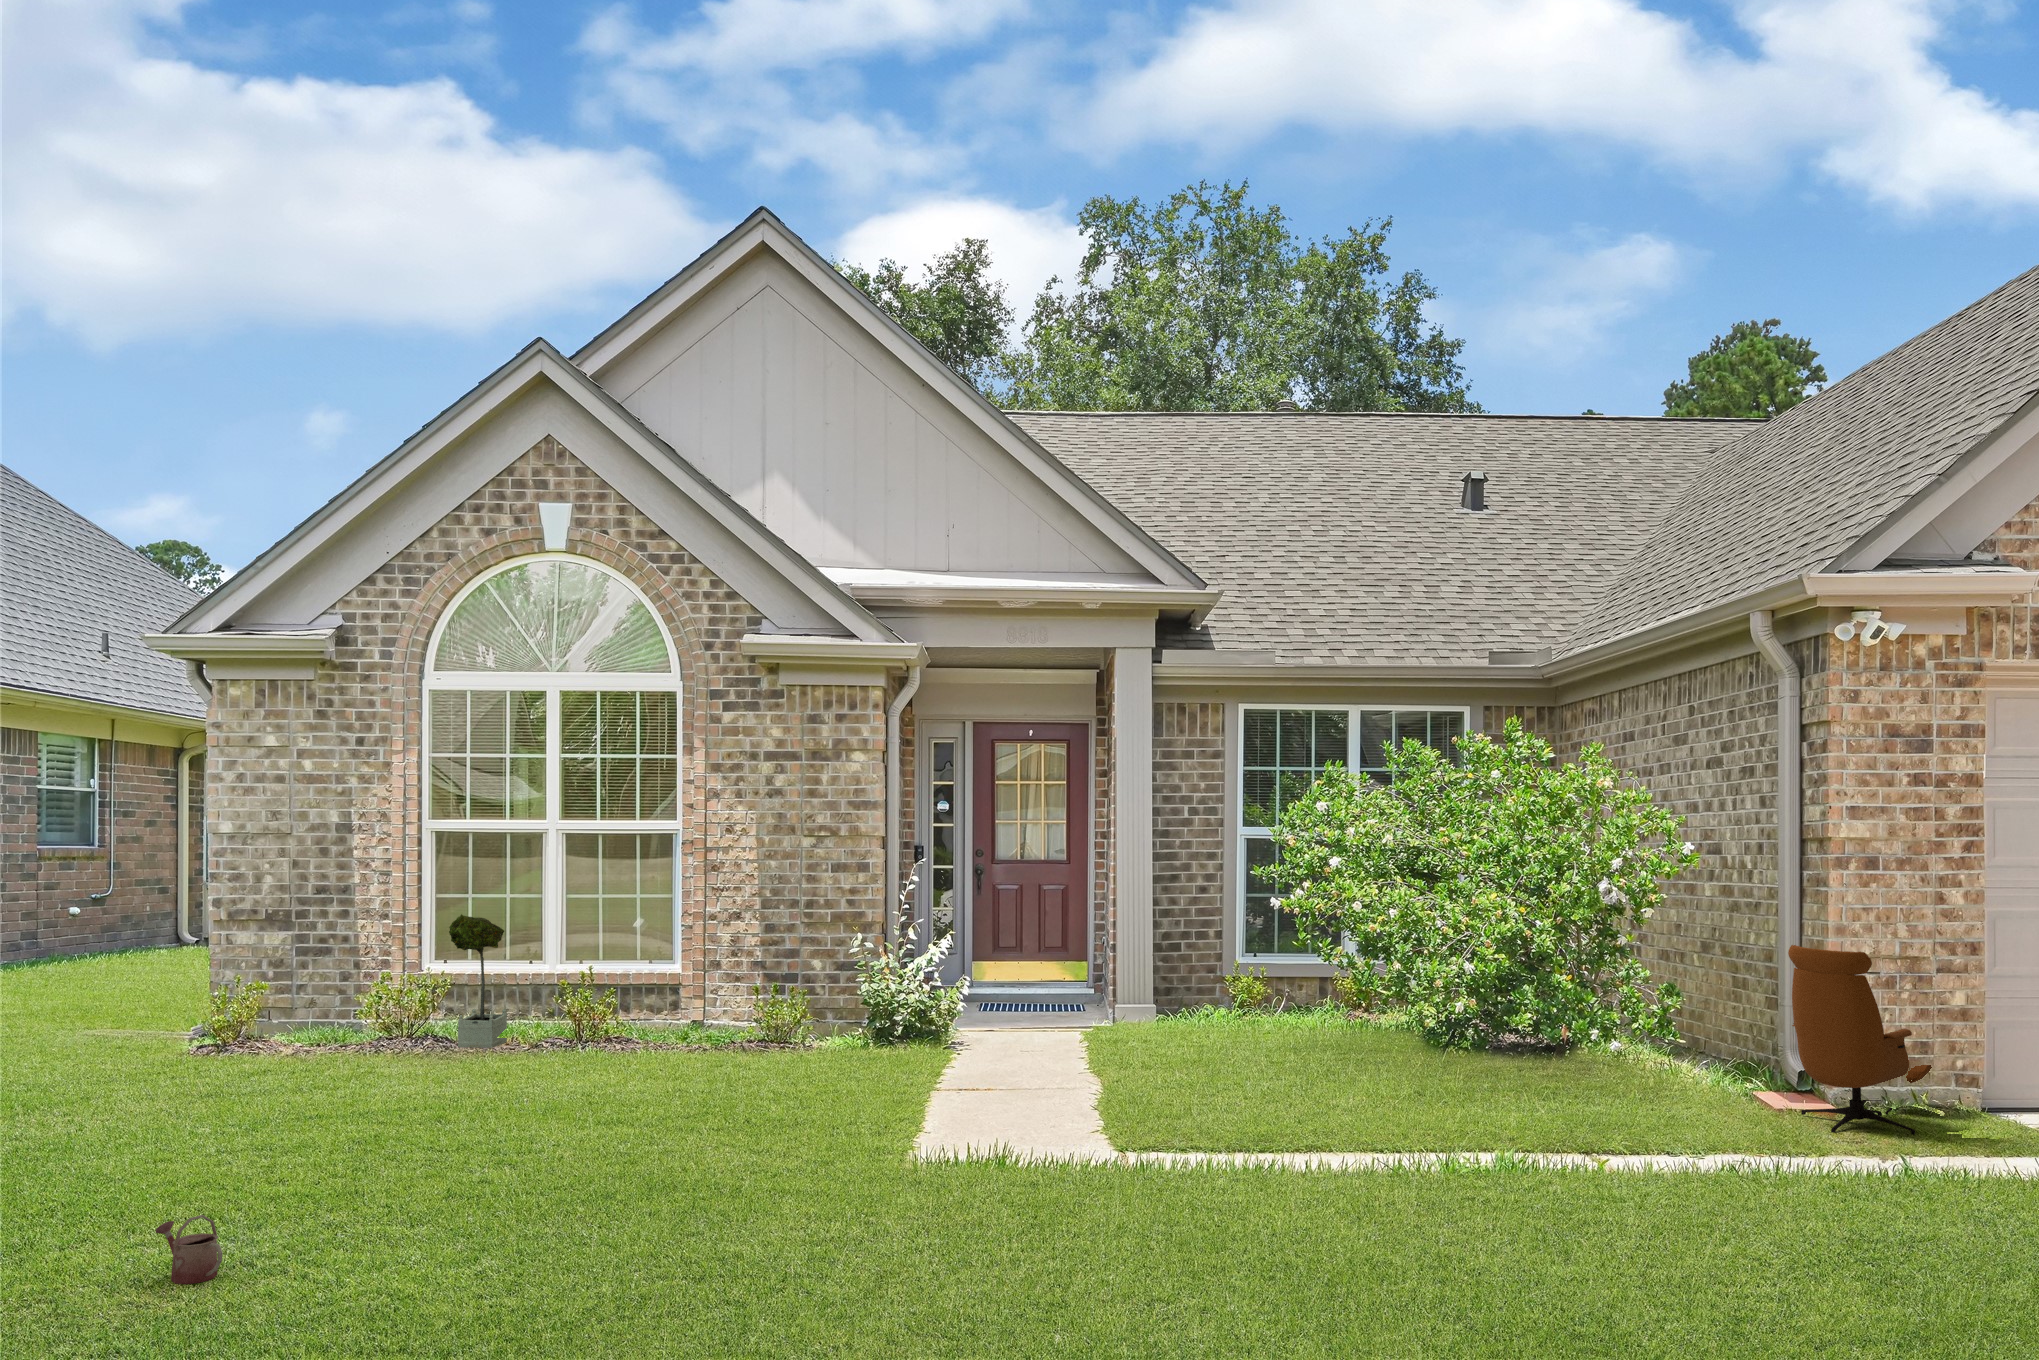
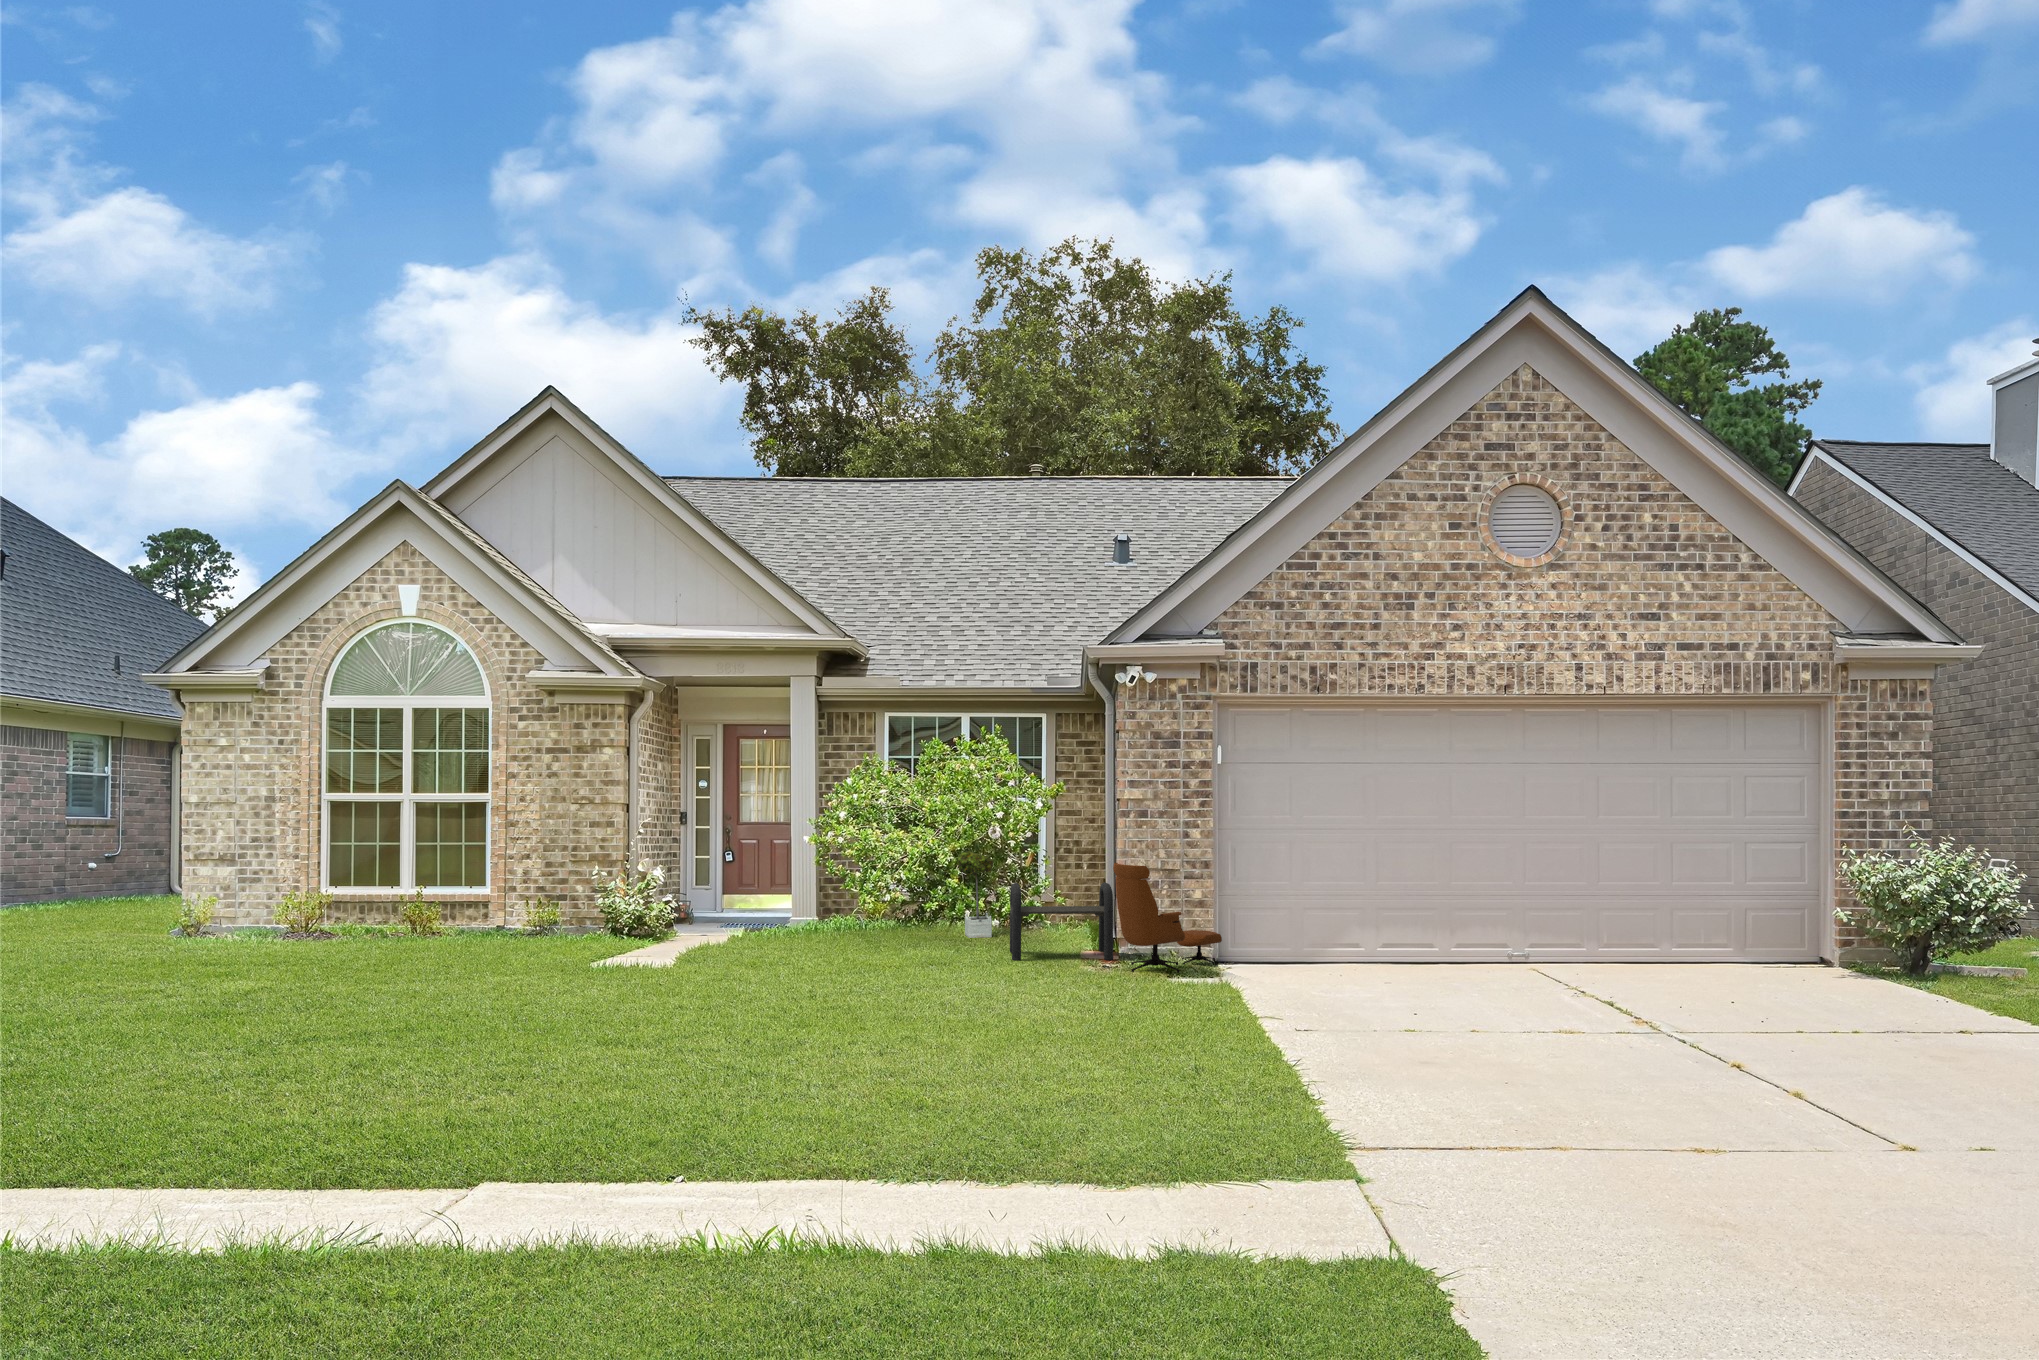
potted tree: present [449,914,507,1048] -> present [957,851,994,938]
bench: none [1551,970,1747,1104] -> present [1010,882,1113,961]
watering can: present [156,1215,223,1284] -> none [129,988,162,1021]

